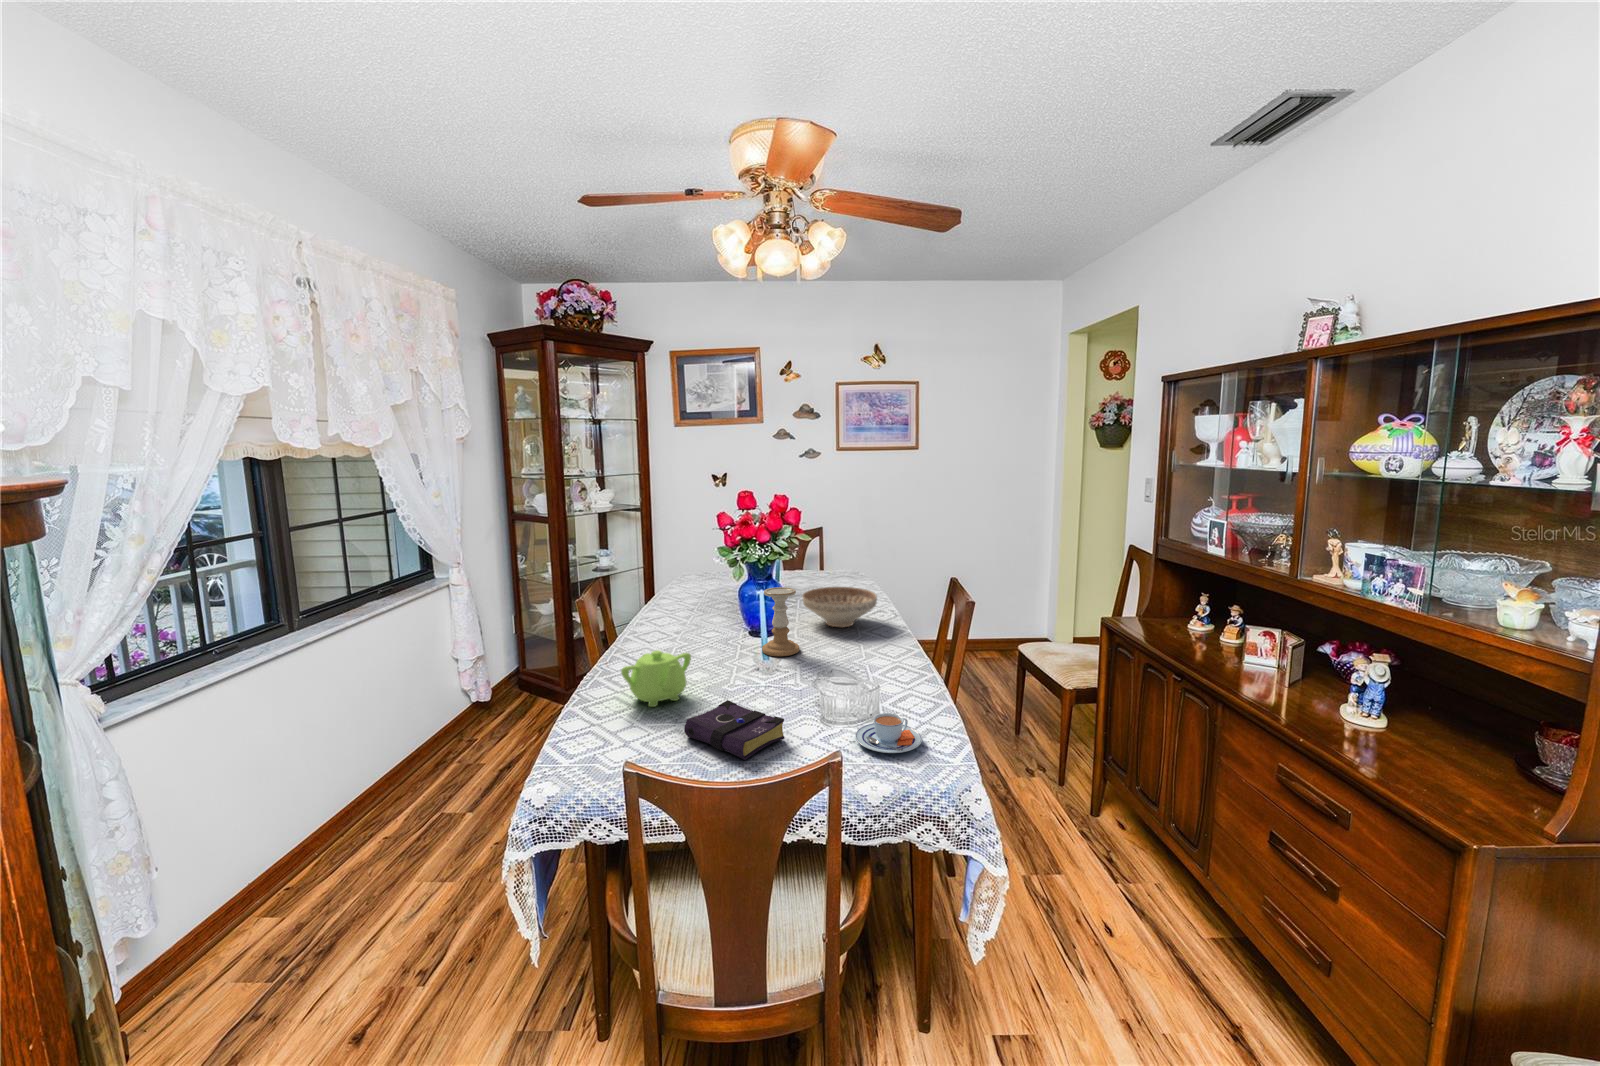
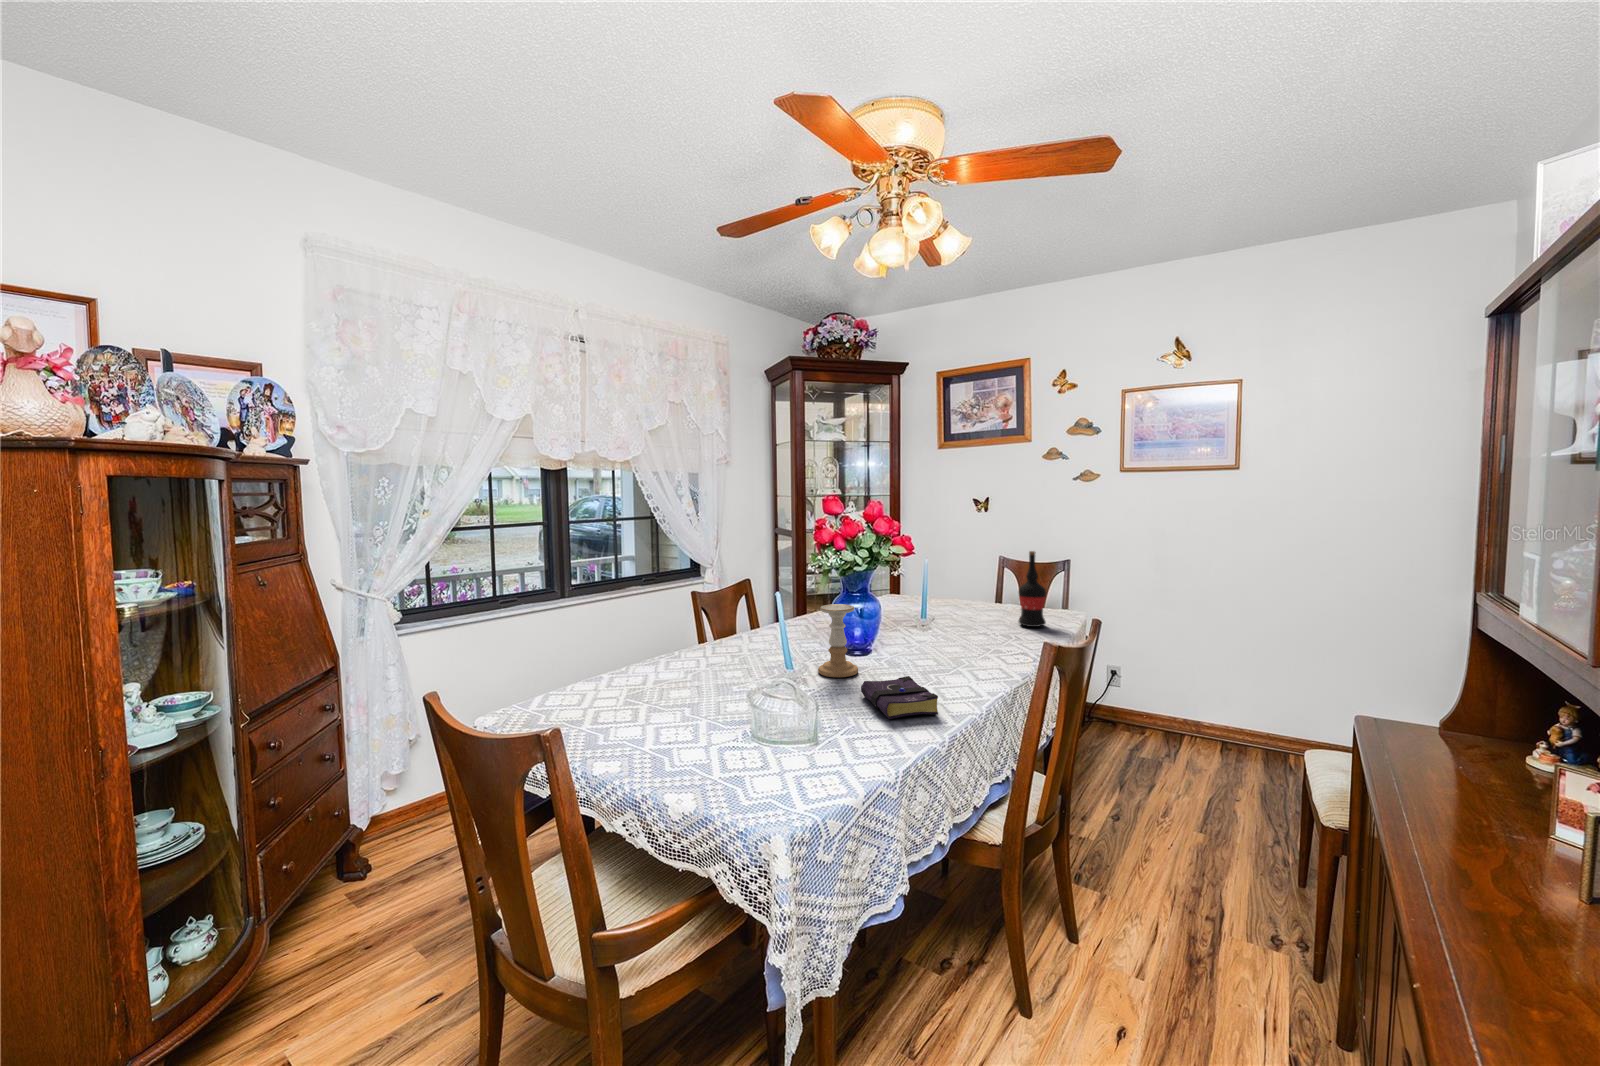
wine bottle: none [833,524,855,587] -> present [1019,551,1046,627]
decorative bowl: present [803,587,877,627] -> none [904,617,992,664]
teapot: present [621,650,691,707] -> none [635,641,703,691]
book: present [684,700,784,760] -> present [861,676,938,719]
teacup: present [855,713,922,753] -> none [732,738,806,782]

